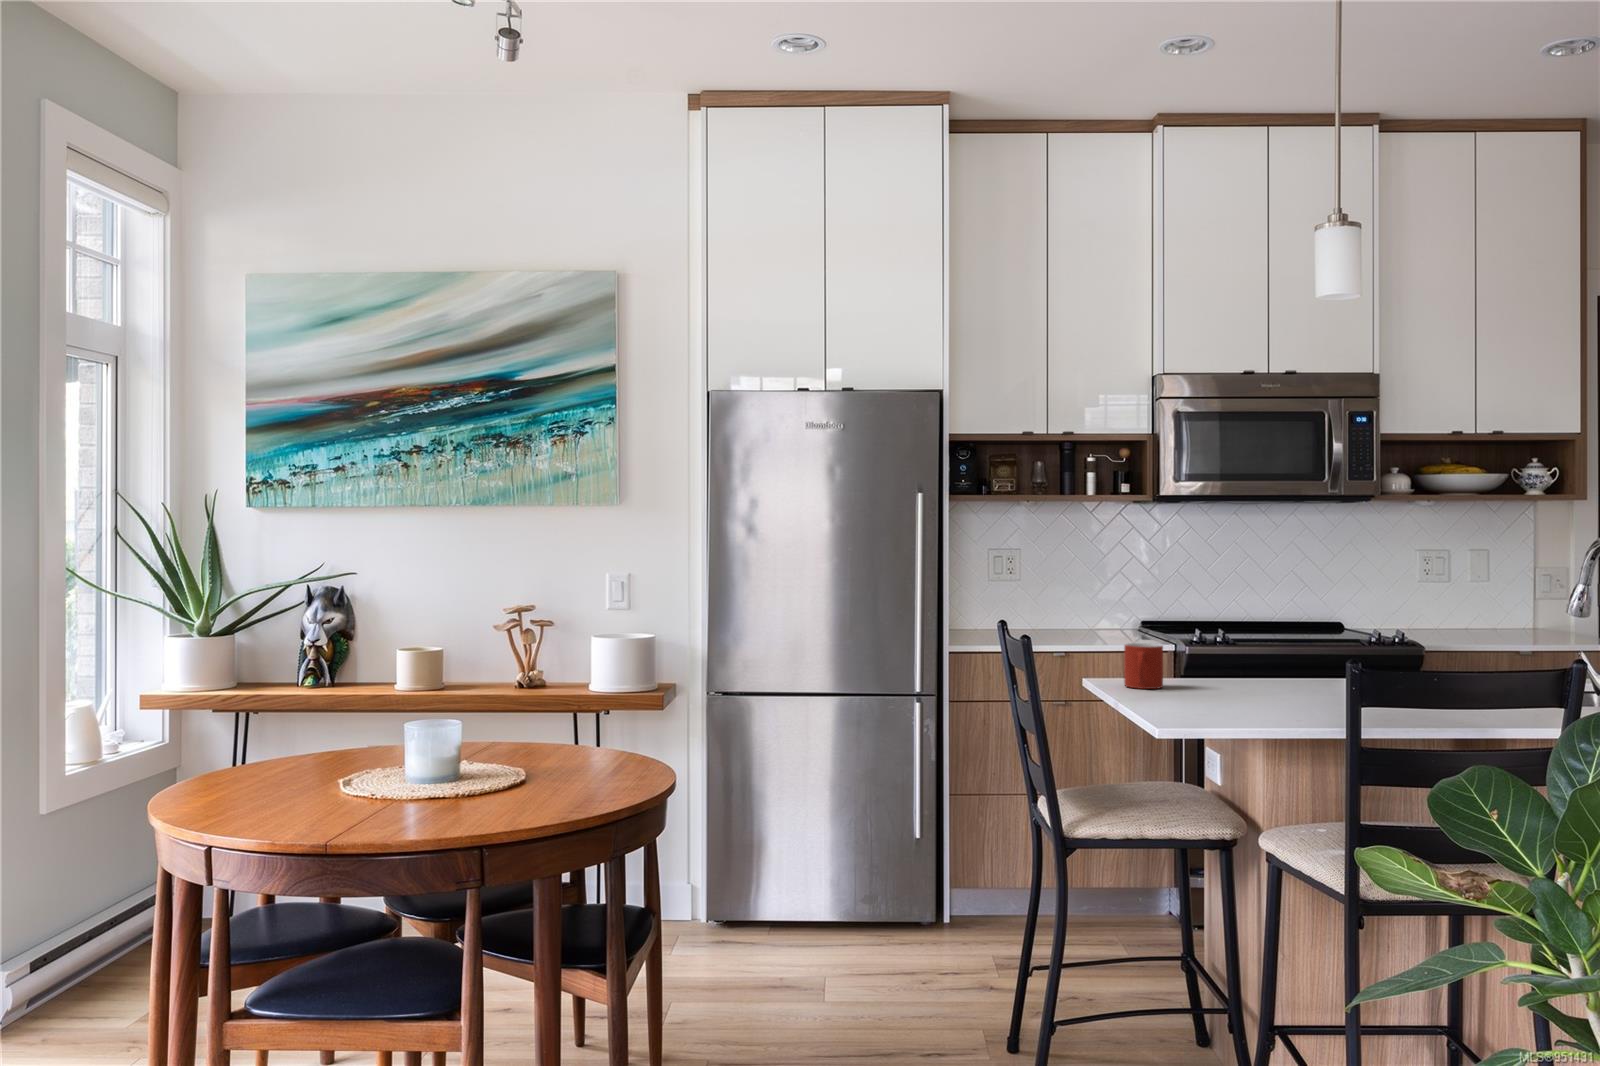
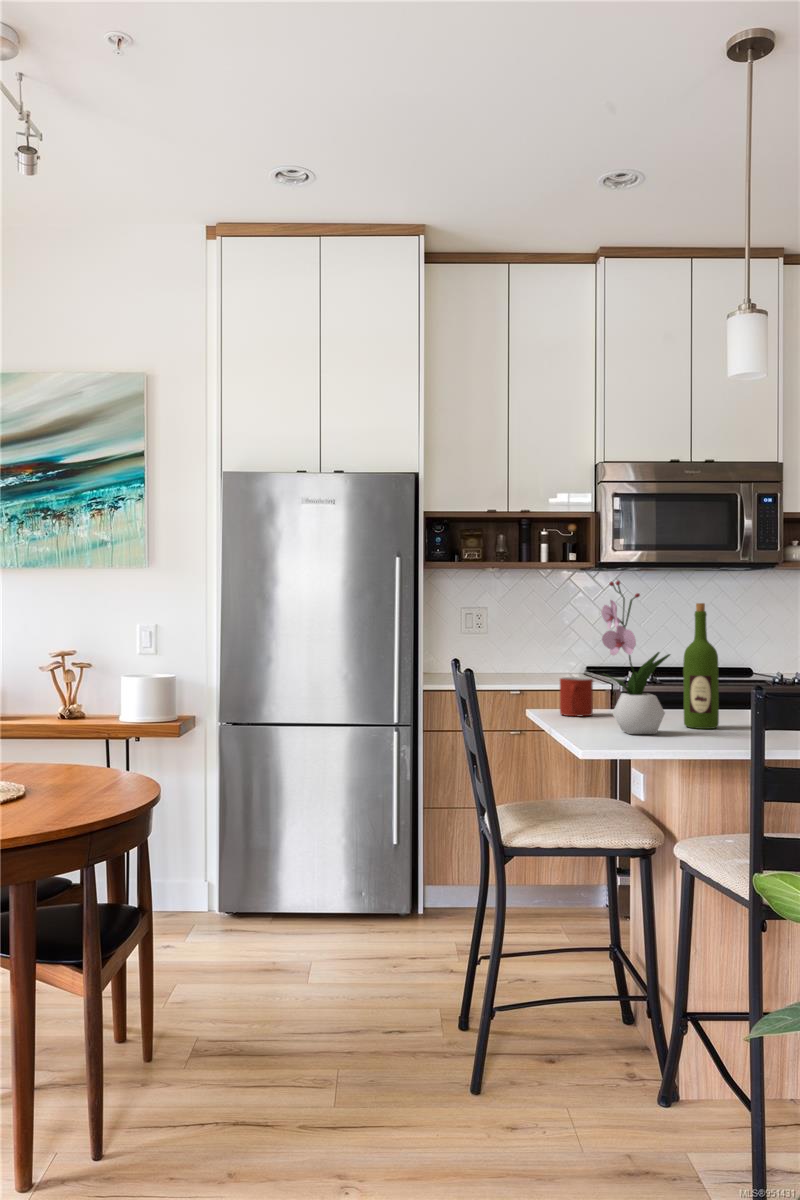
flower arrangement: none [1178,539,1259,711] -> present [601,581,670,734]
wine bottle: none [1272,563,1312,705] -> present [683,603,719,729]

